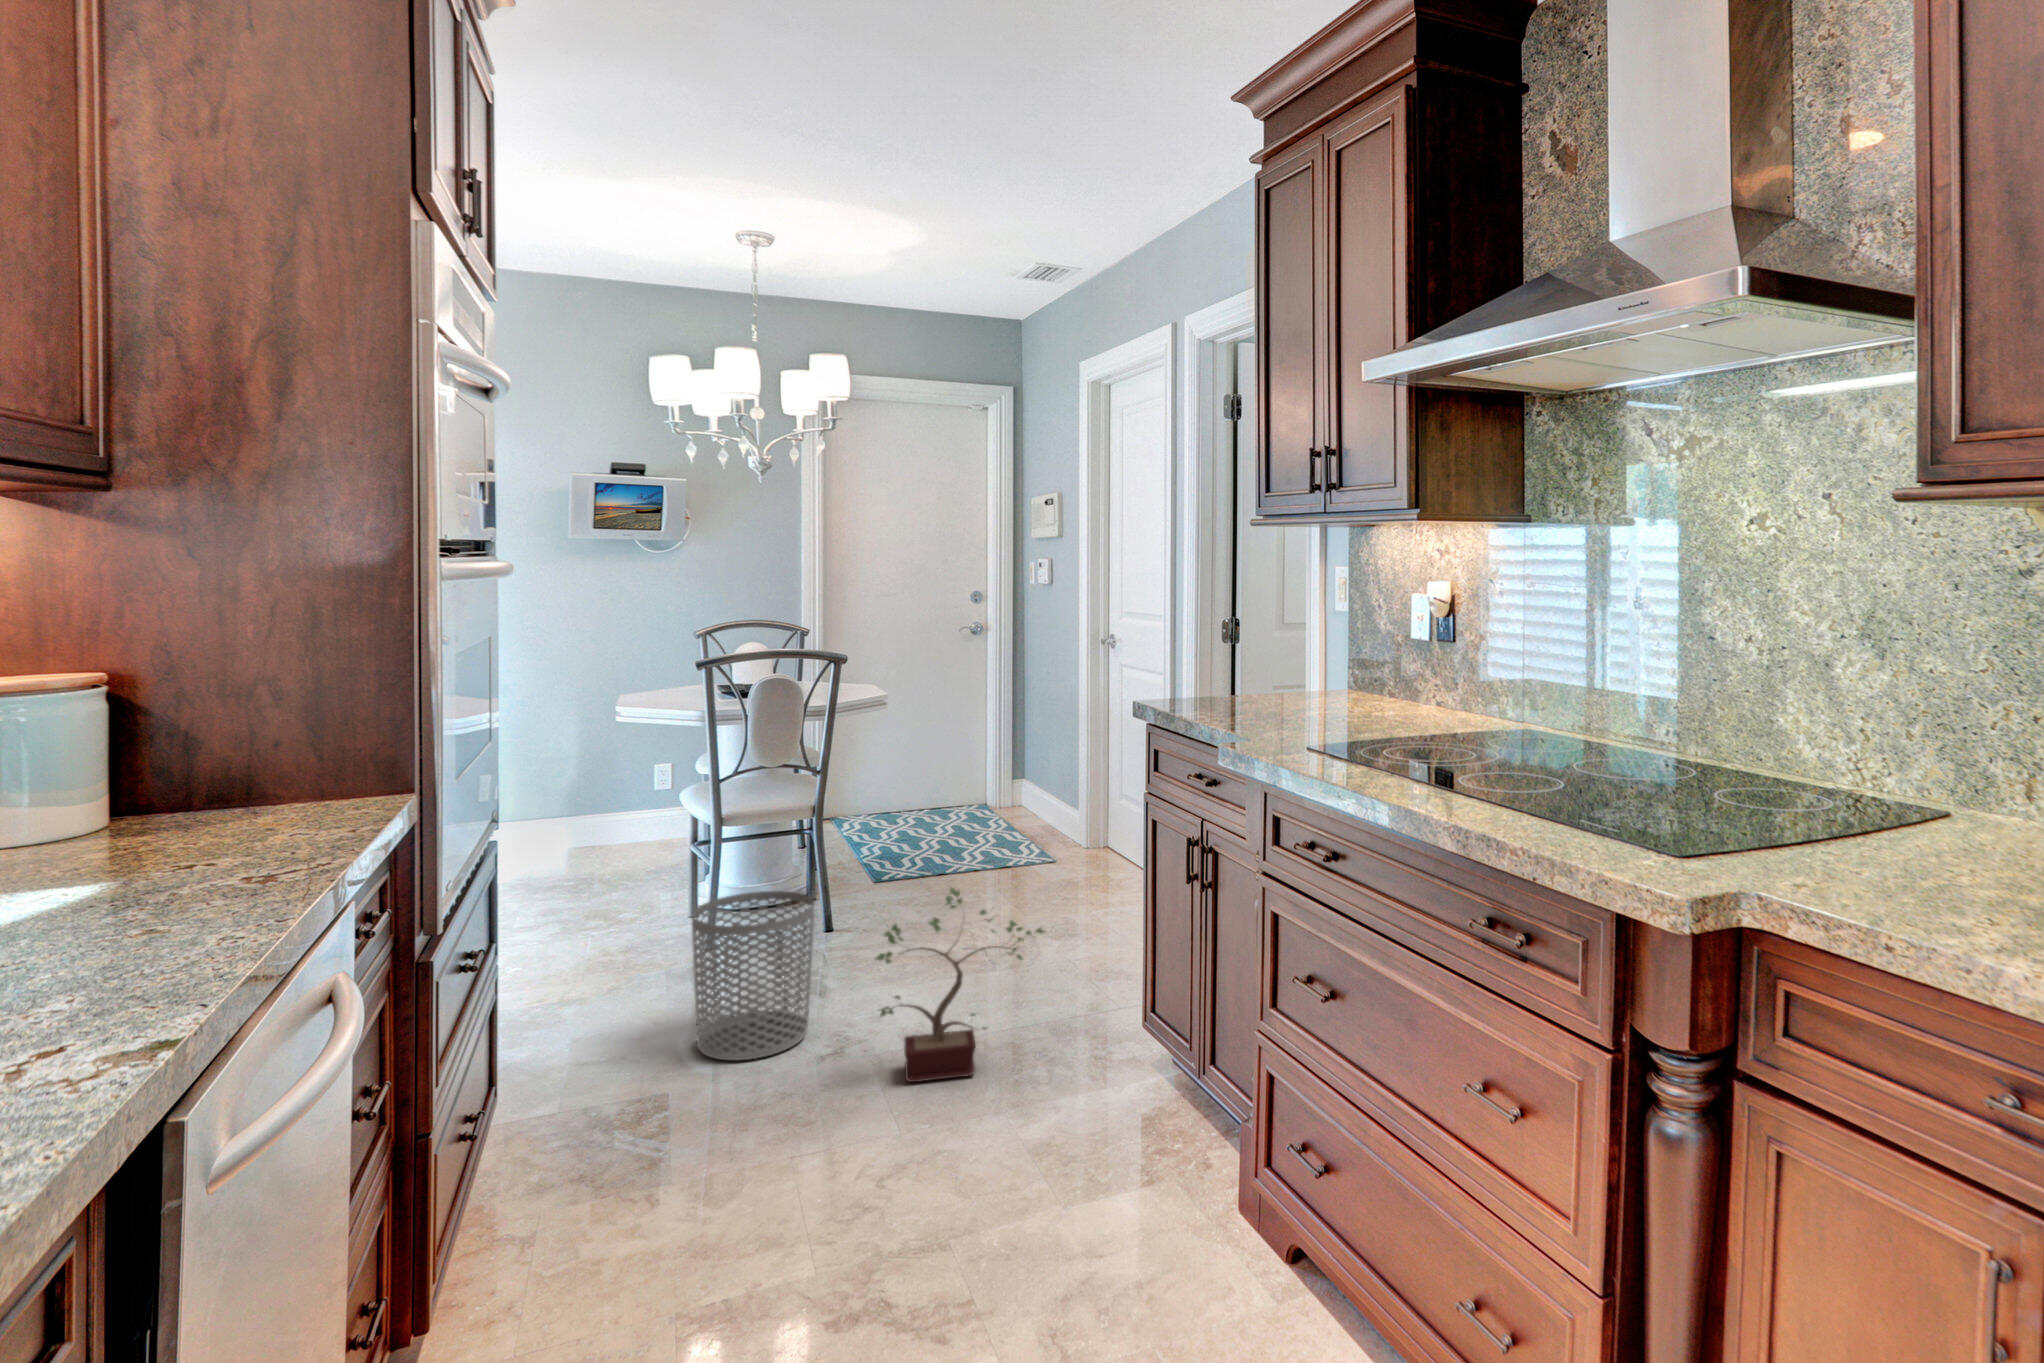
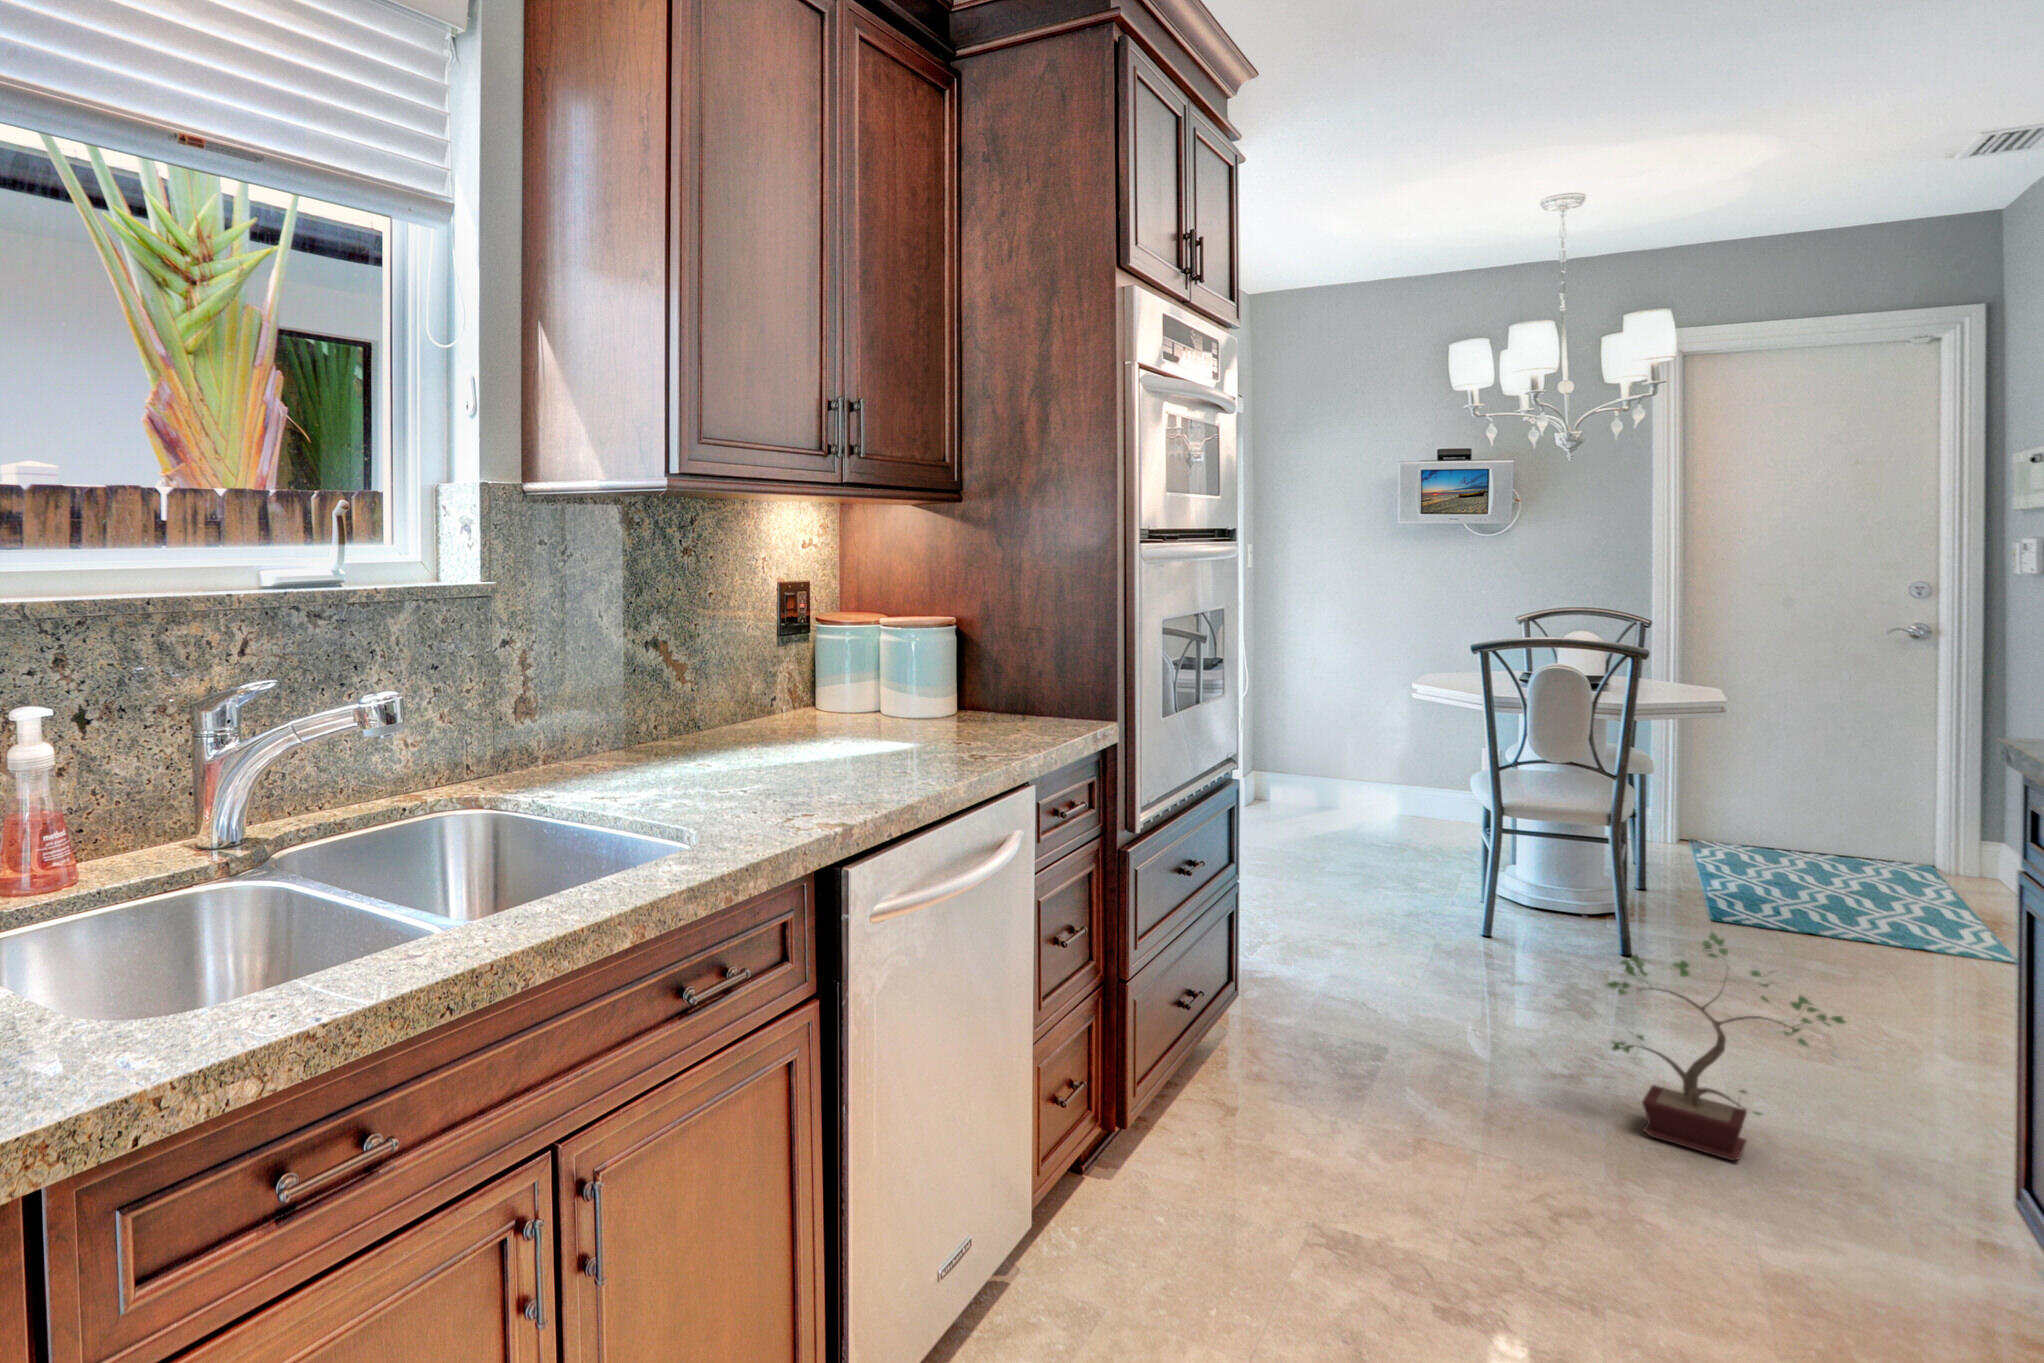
waste bin: present [692,891,814,1060] -> none [1429,880,1562,1052]

